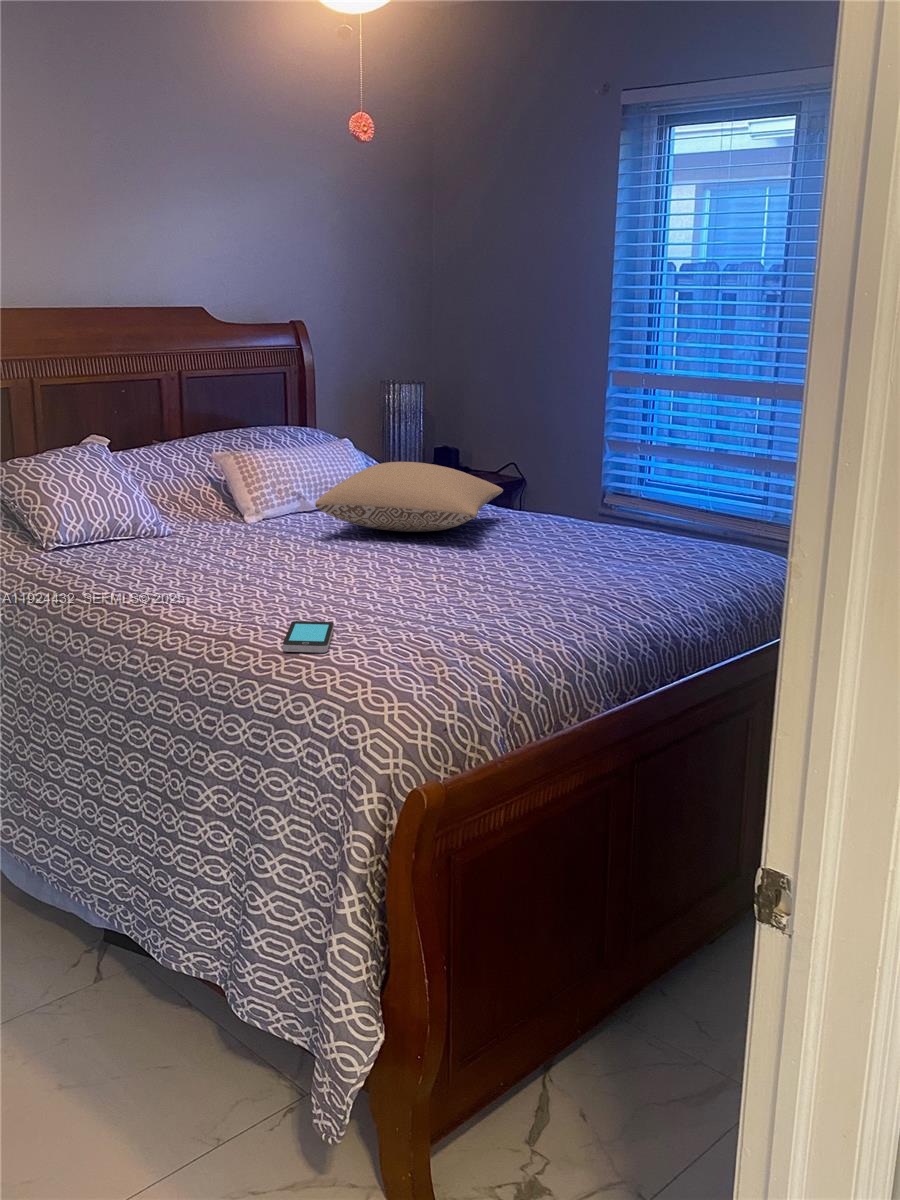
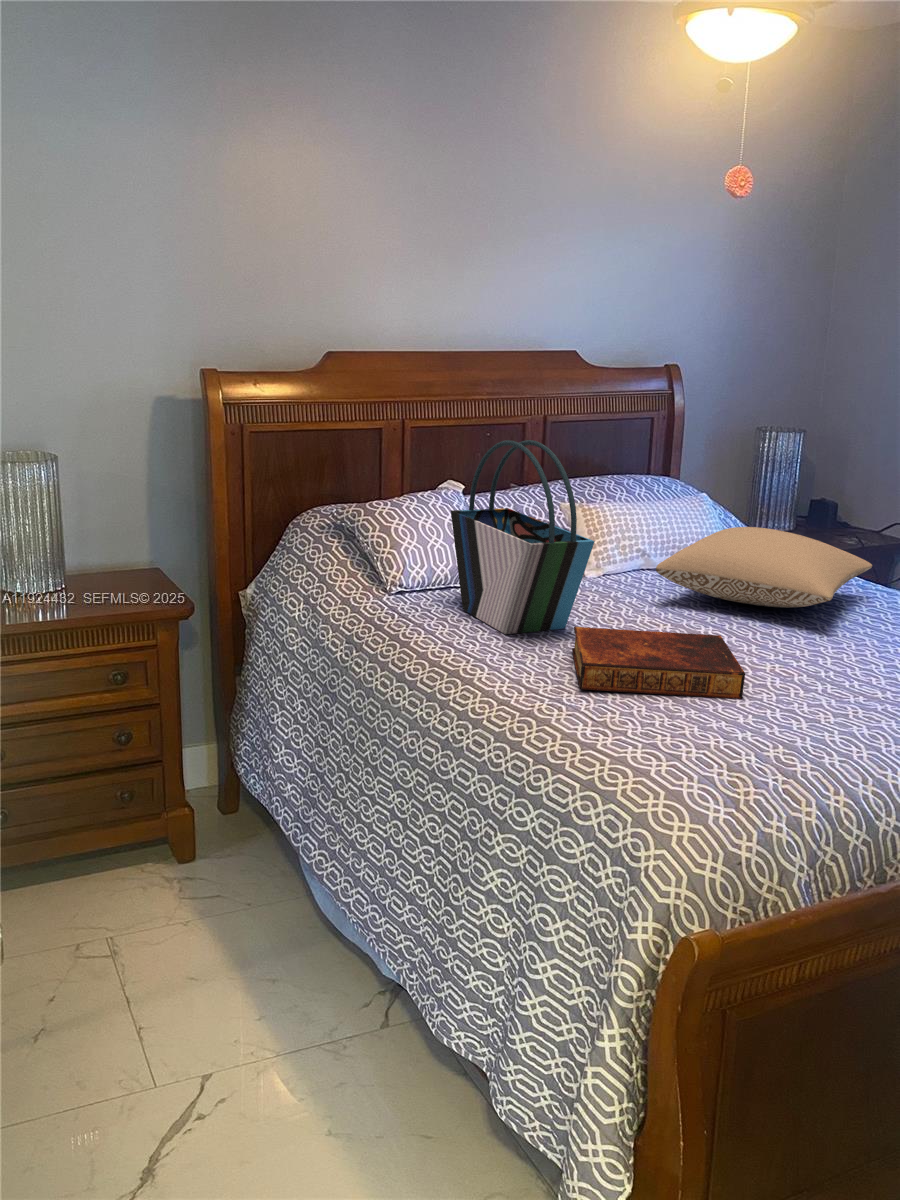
tote bag: none [105,382,260,575] -> present [451,440,595,634]
book: none [250,554,418,611] -> present [572,627,745,699]
smartphone: present [283,621,334,653] -> none [583,707,643,750]

